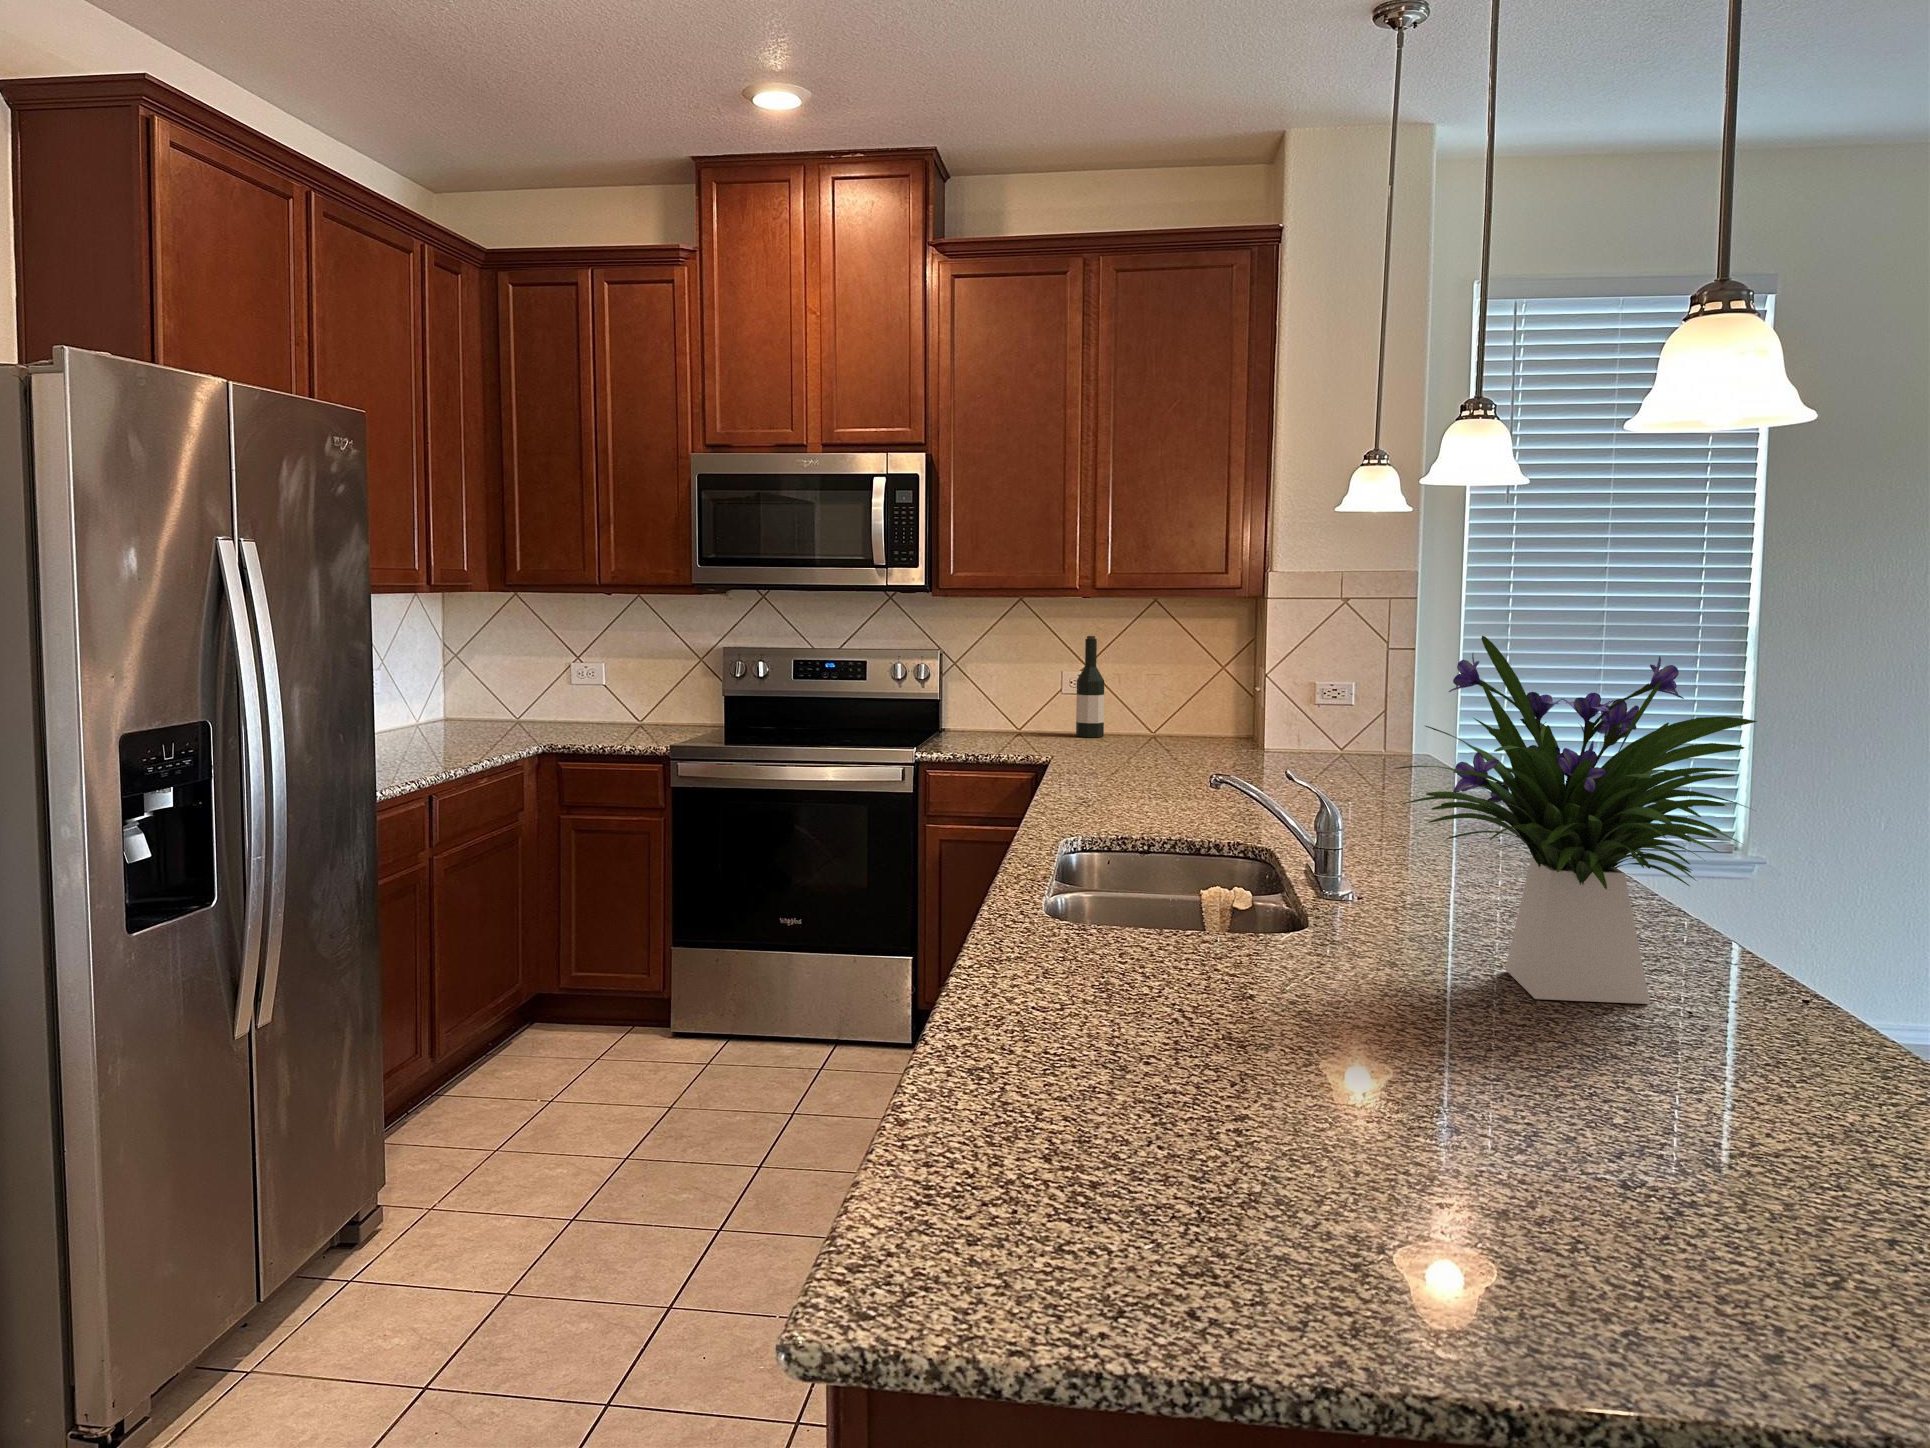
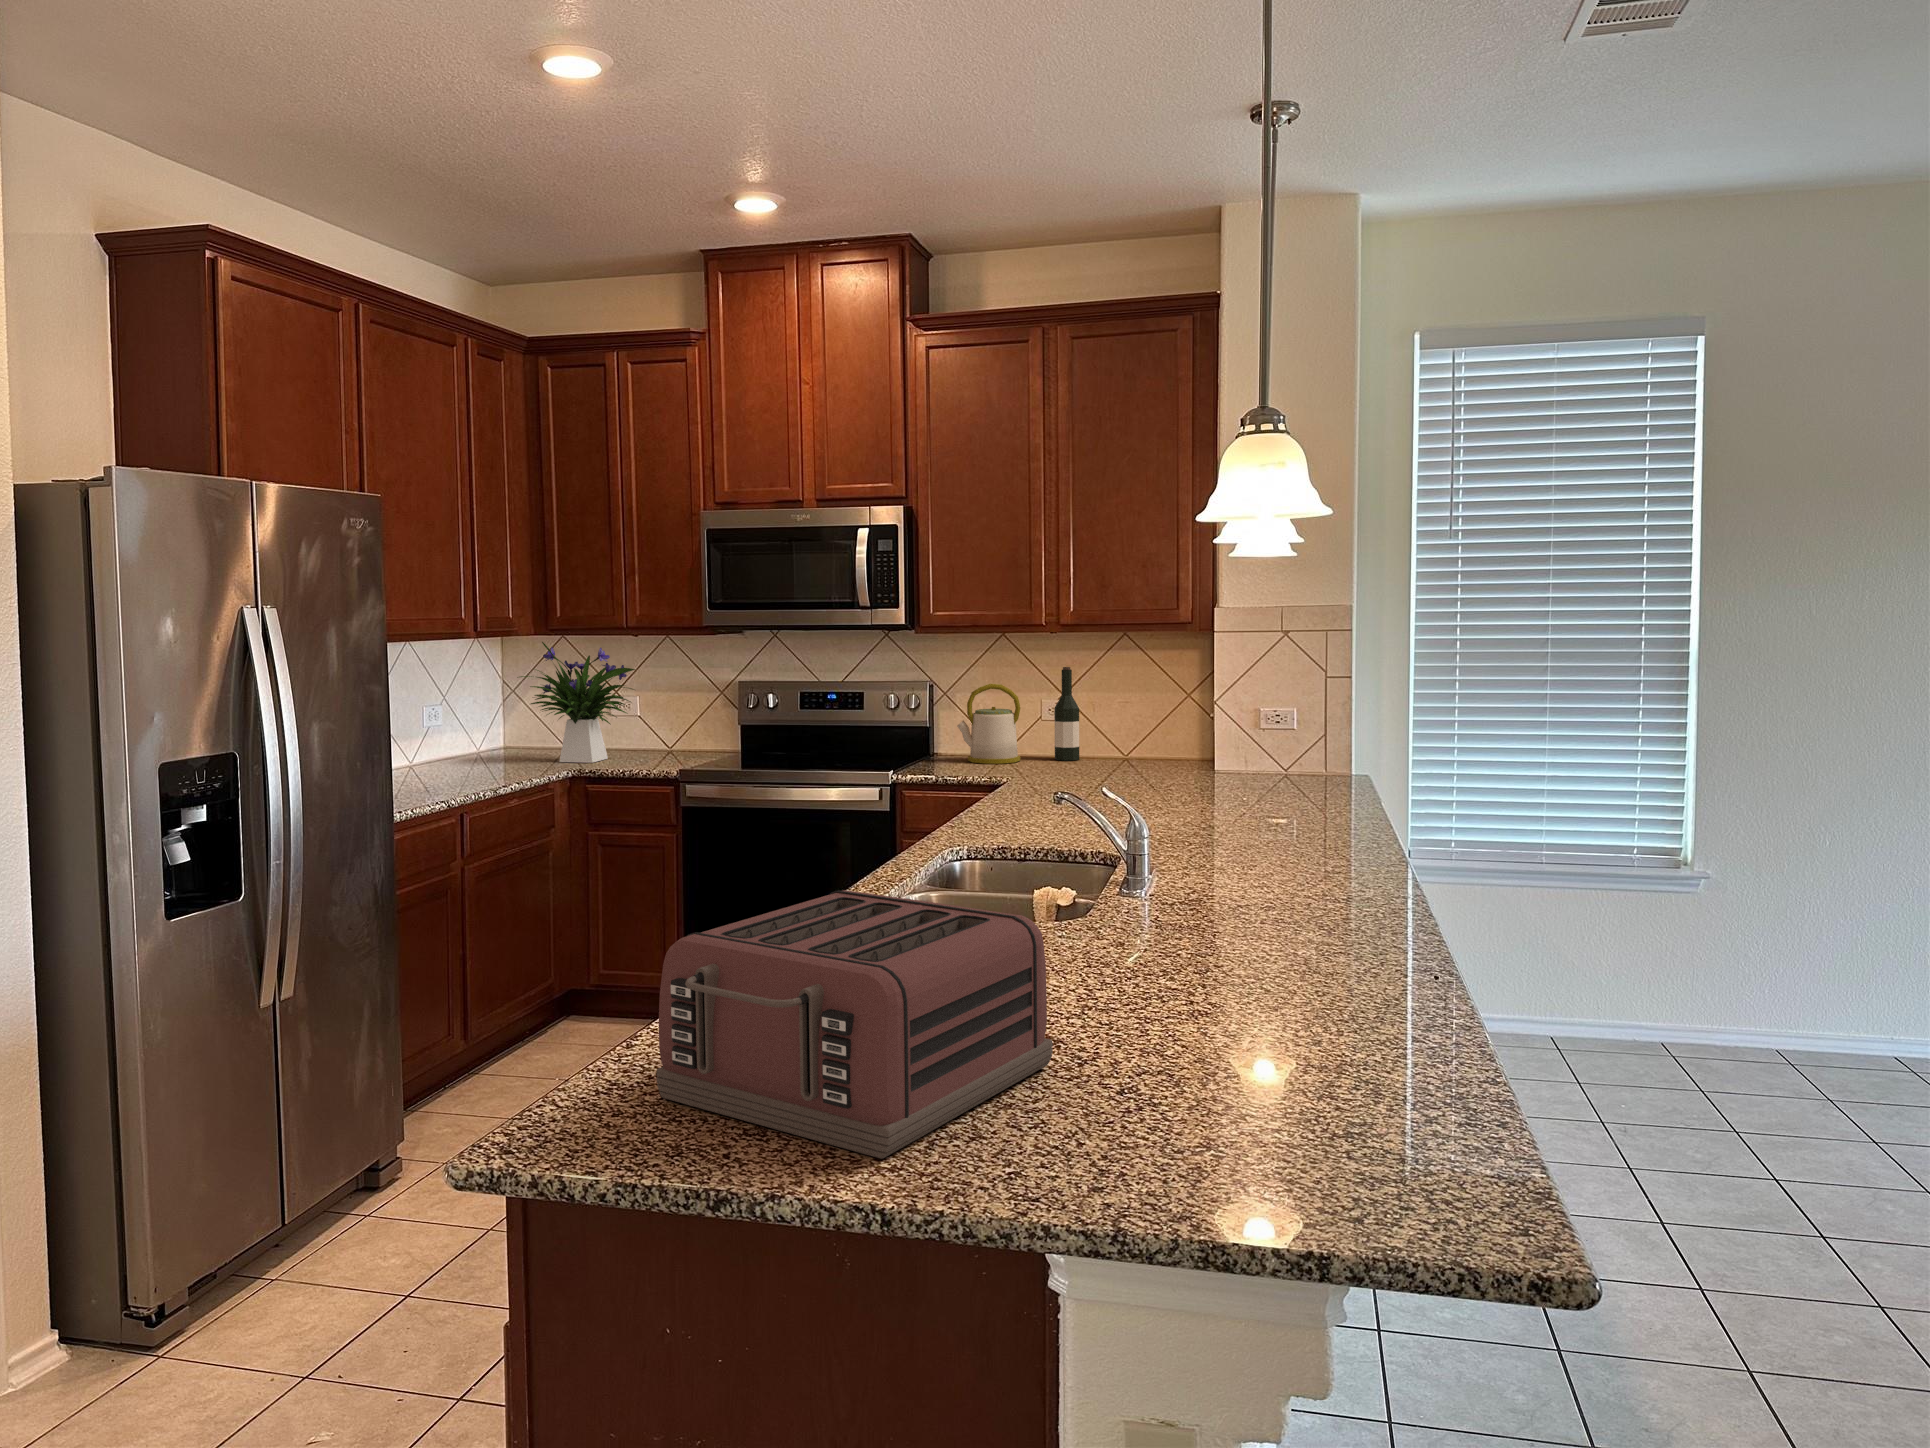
flower arrangement: present [1395,636,1757,1004] -> present [521,642,635,763]
kettle: none [973,653,1043,740] -> present [957,684,1020,764]
toaster: none [1004,901,1500,1309] -> present [656,890,1053,1159]

